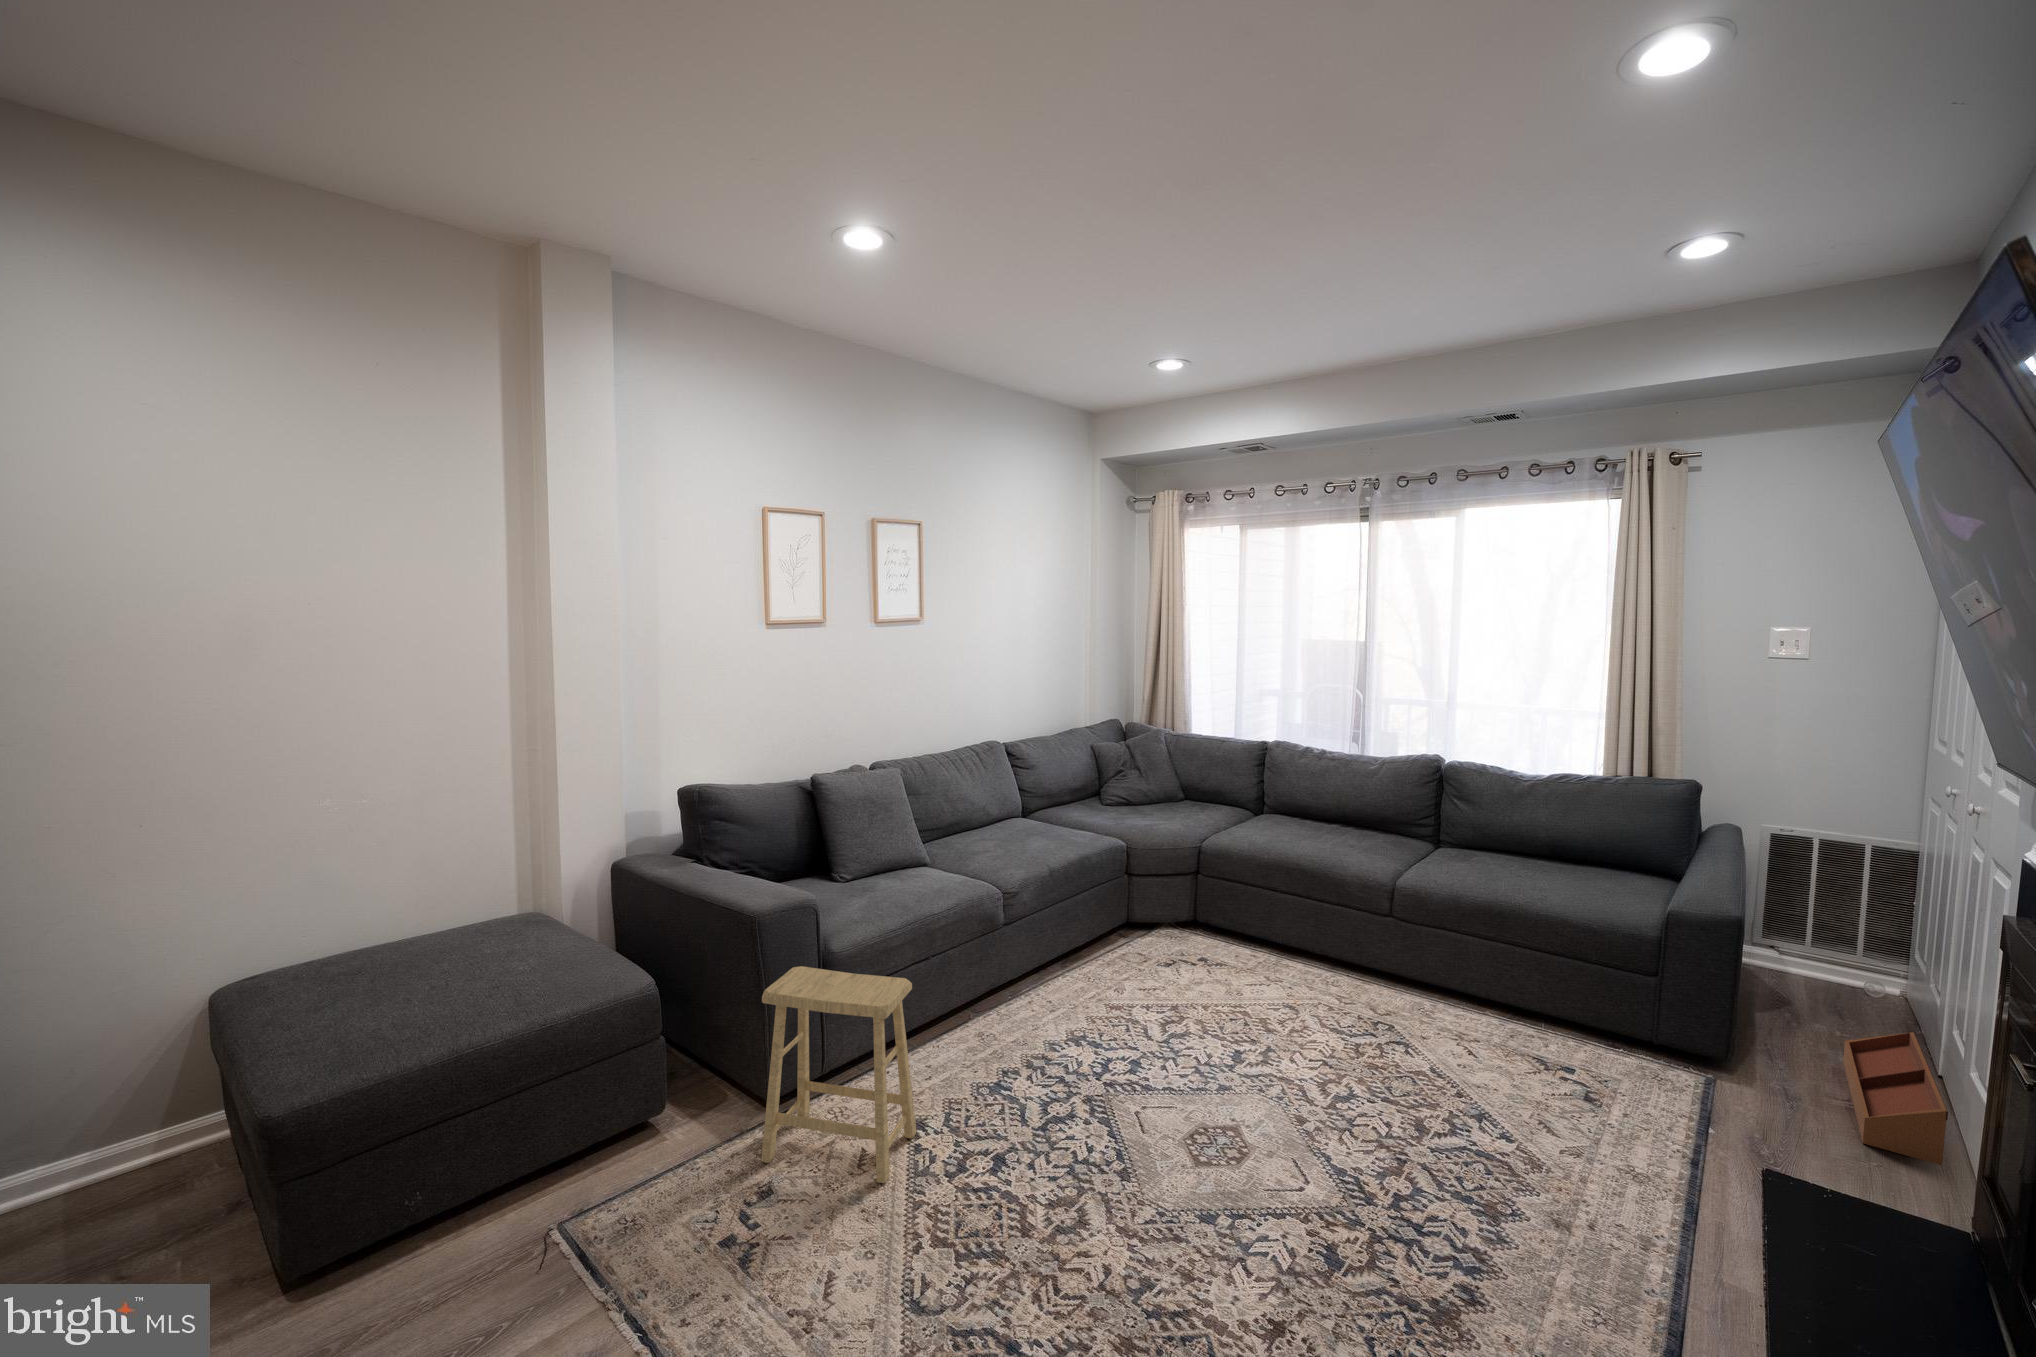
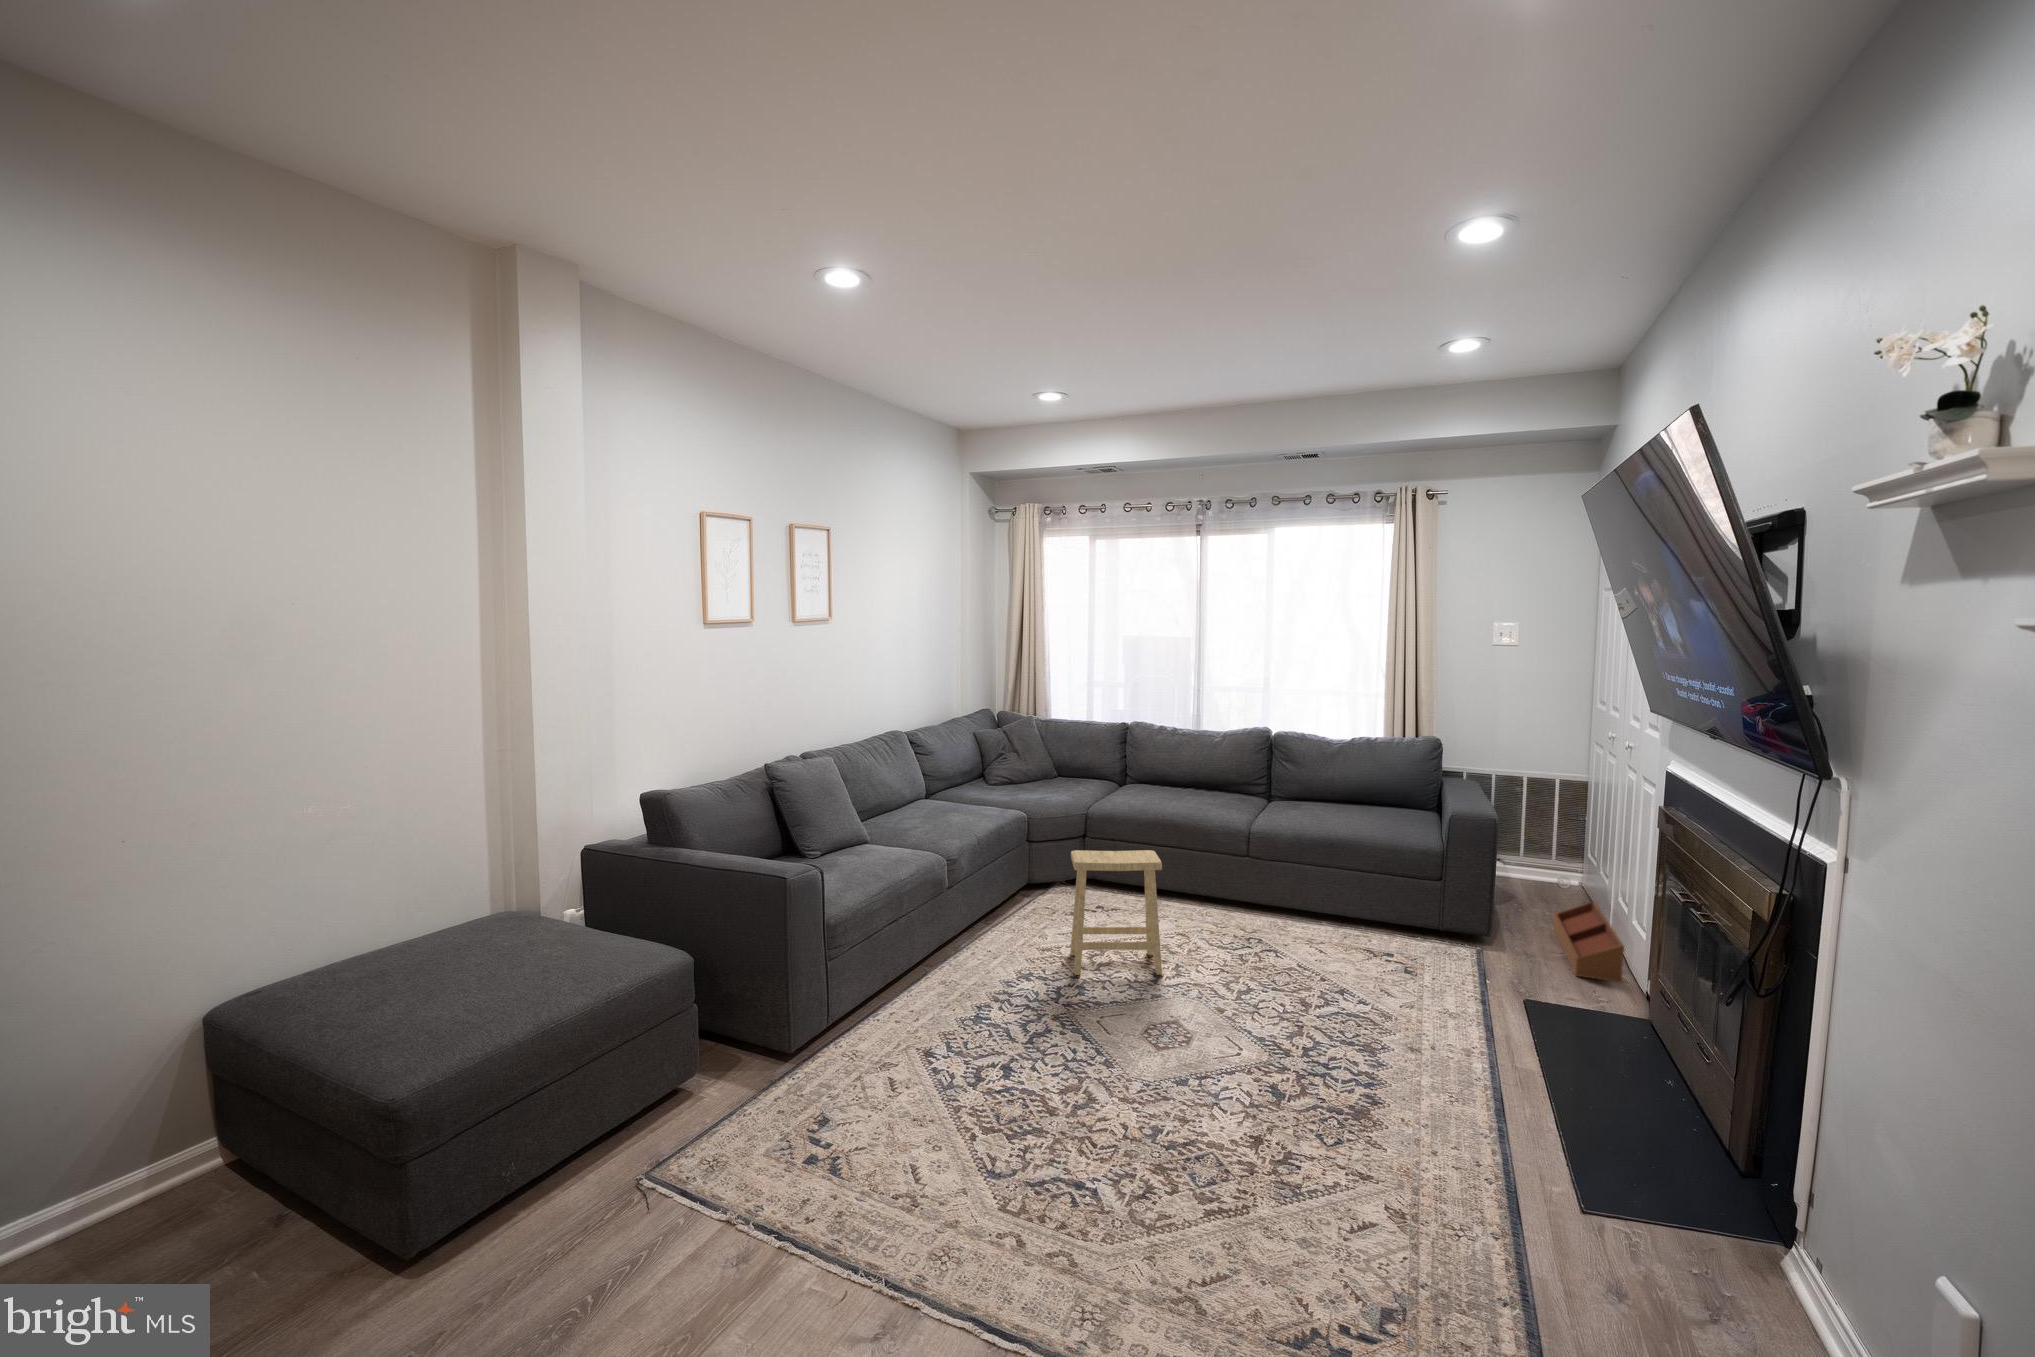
footstool: present [761,966,917,1183] -> present [1070,850,1162,975]

